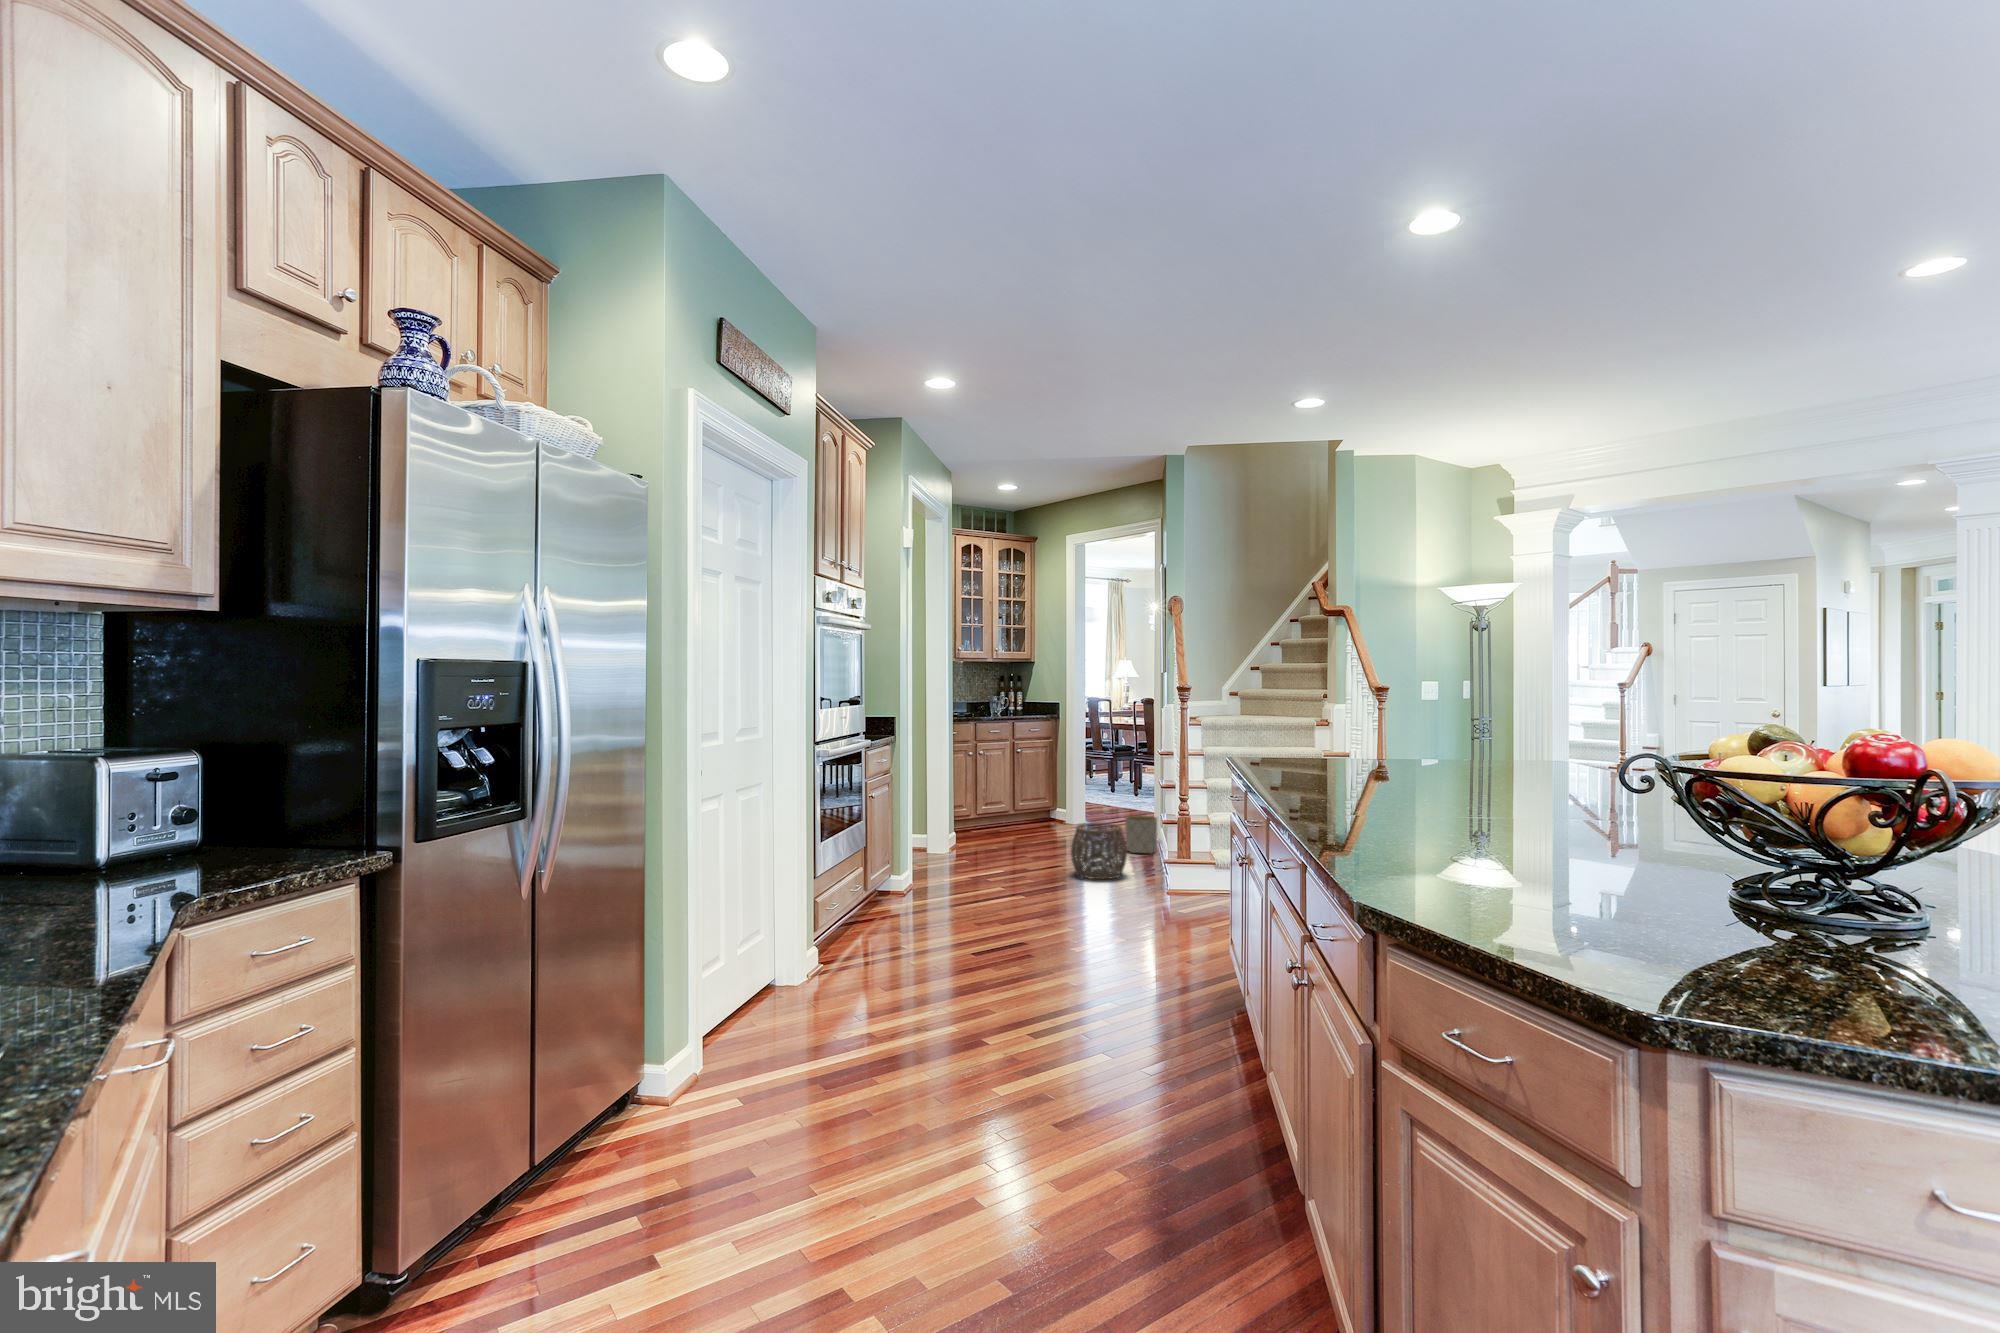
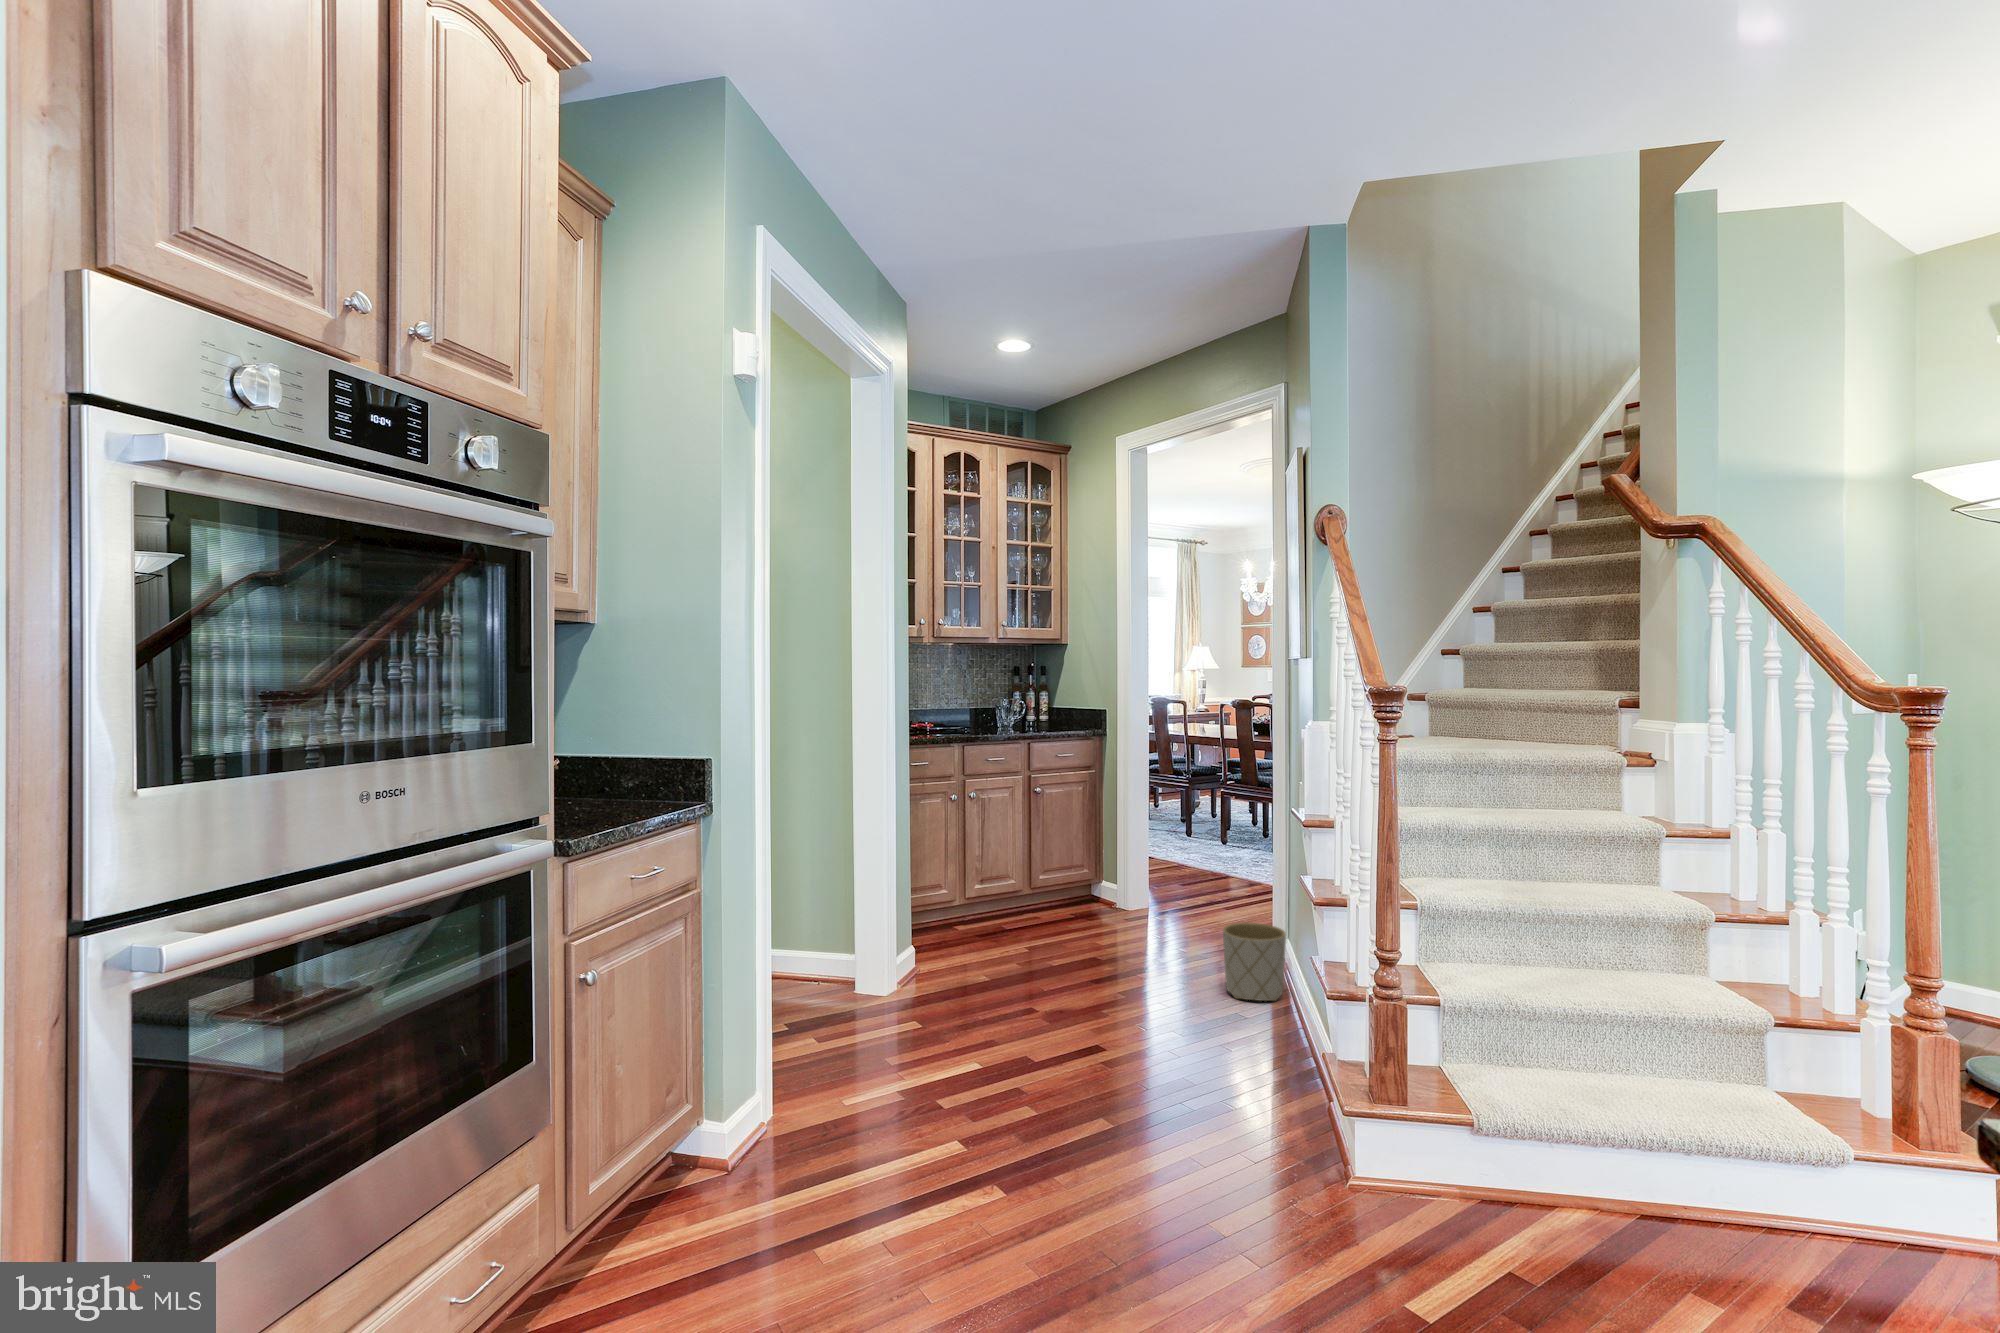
woven basket: present [1071,823,1127,880] -> none [1117,964,1238,1100]

